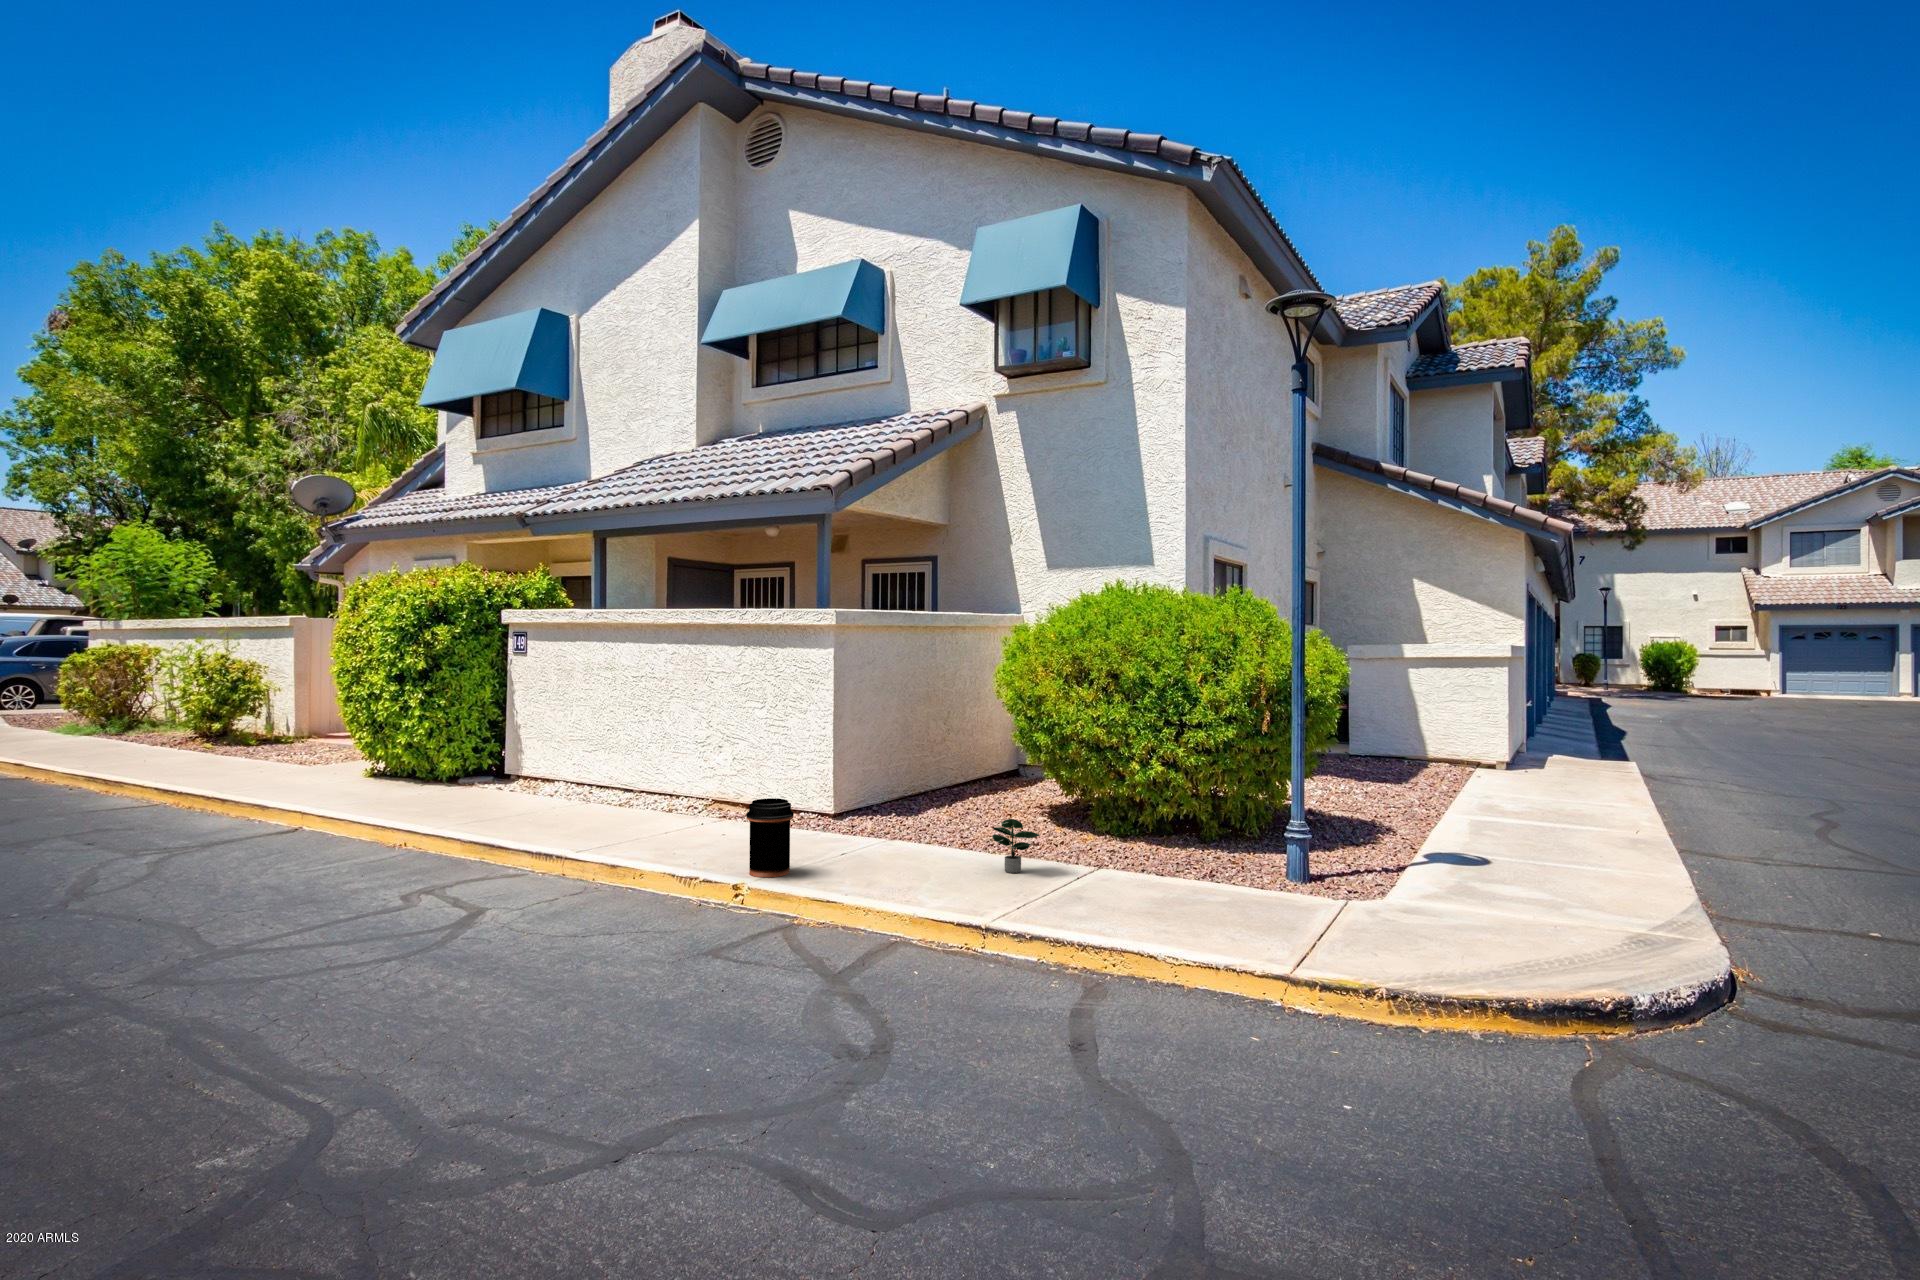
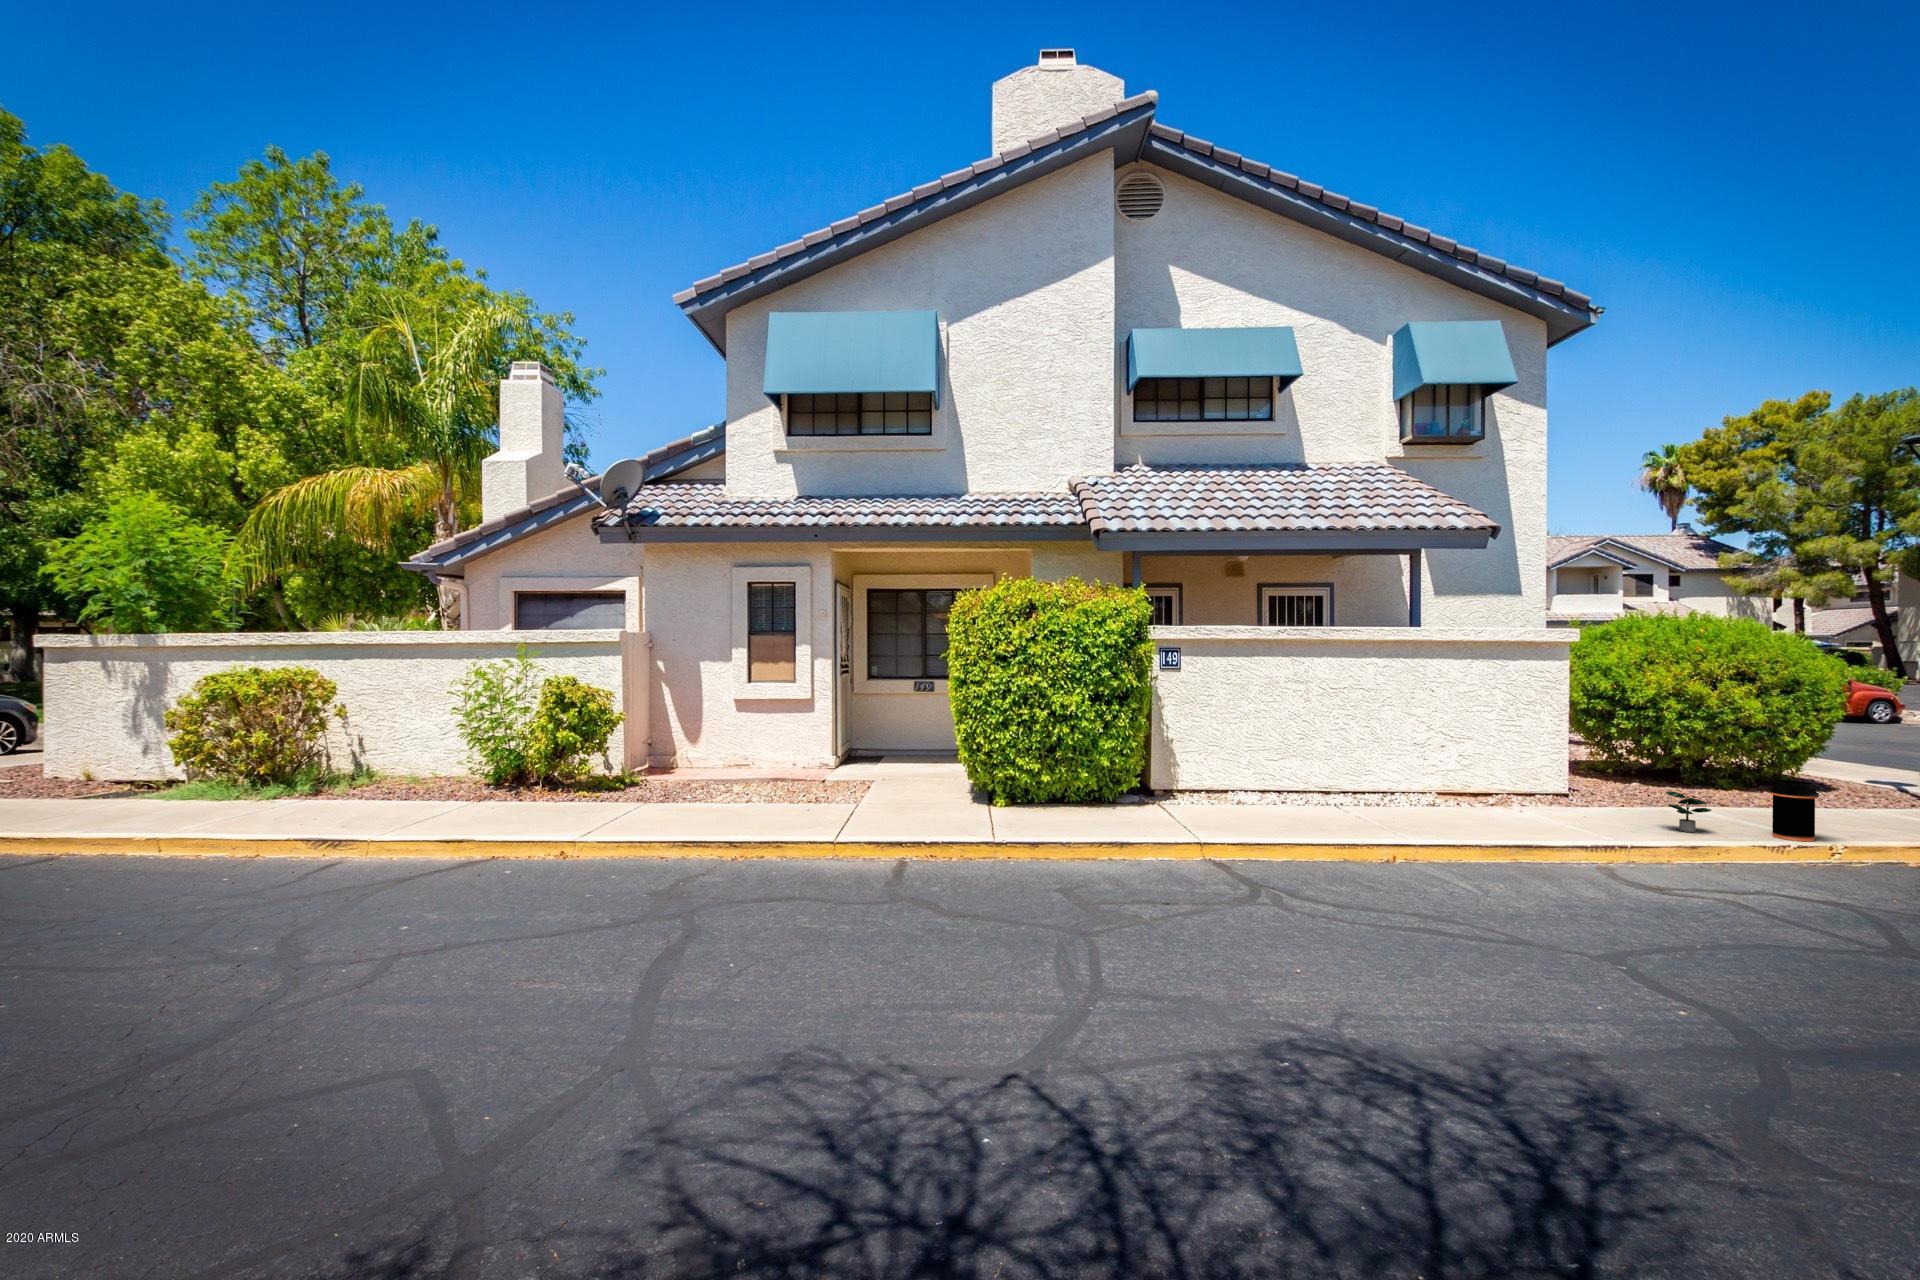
potted plant: present [992,819,1040,873] -> present [1666,792,1711,832]

